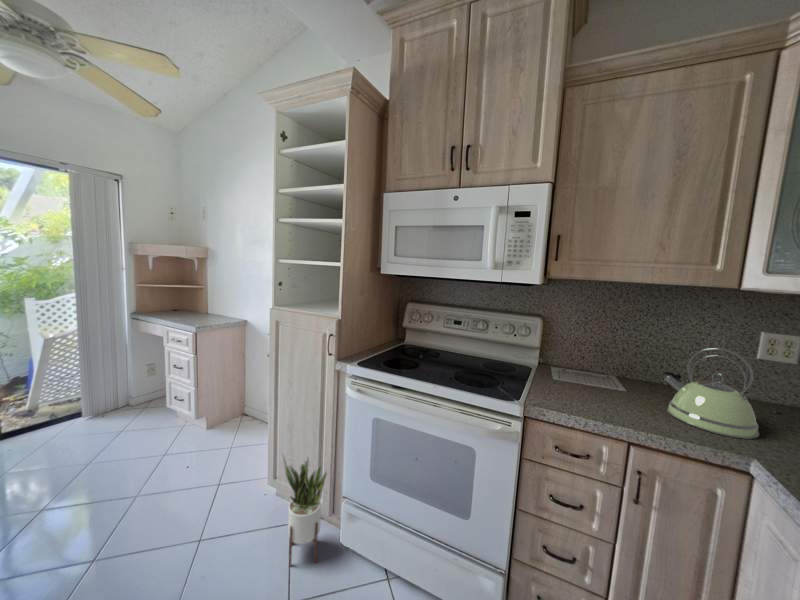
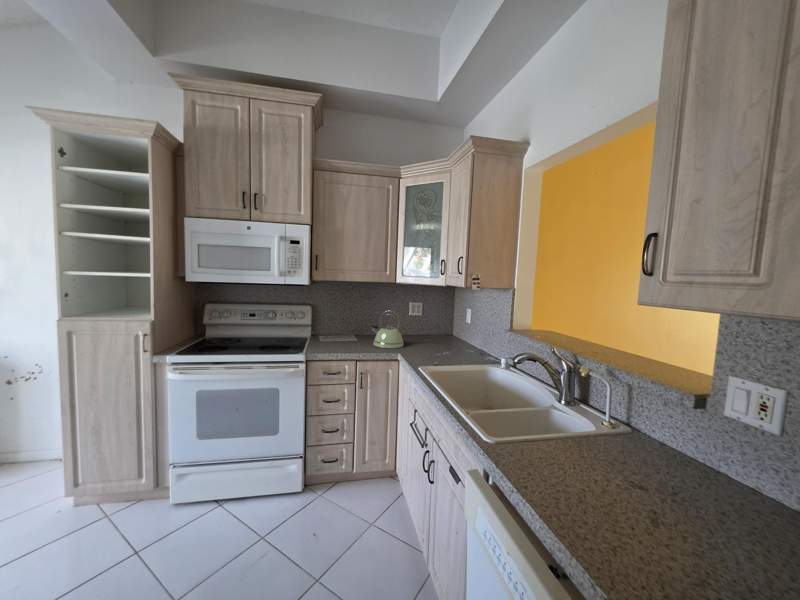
potted plant: present [282,455,327,566] -> none [104,440,155,537]

